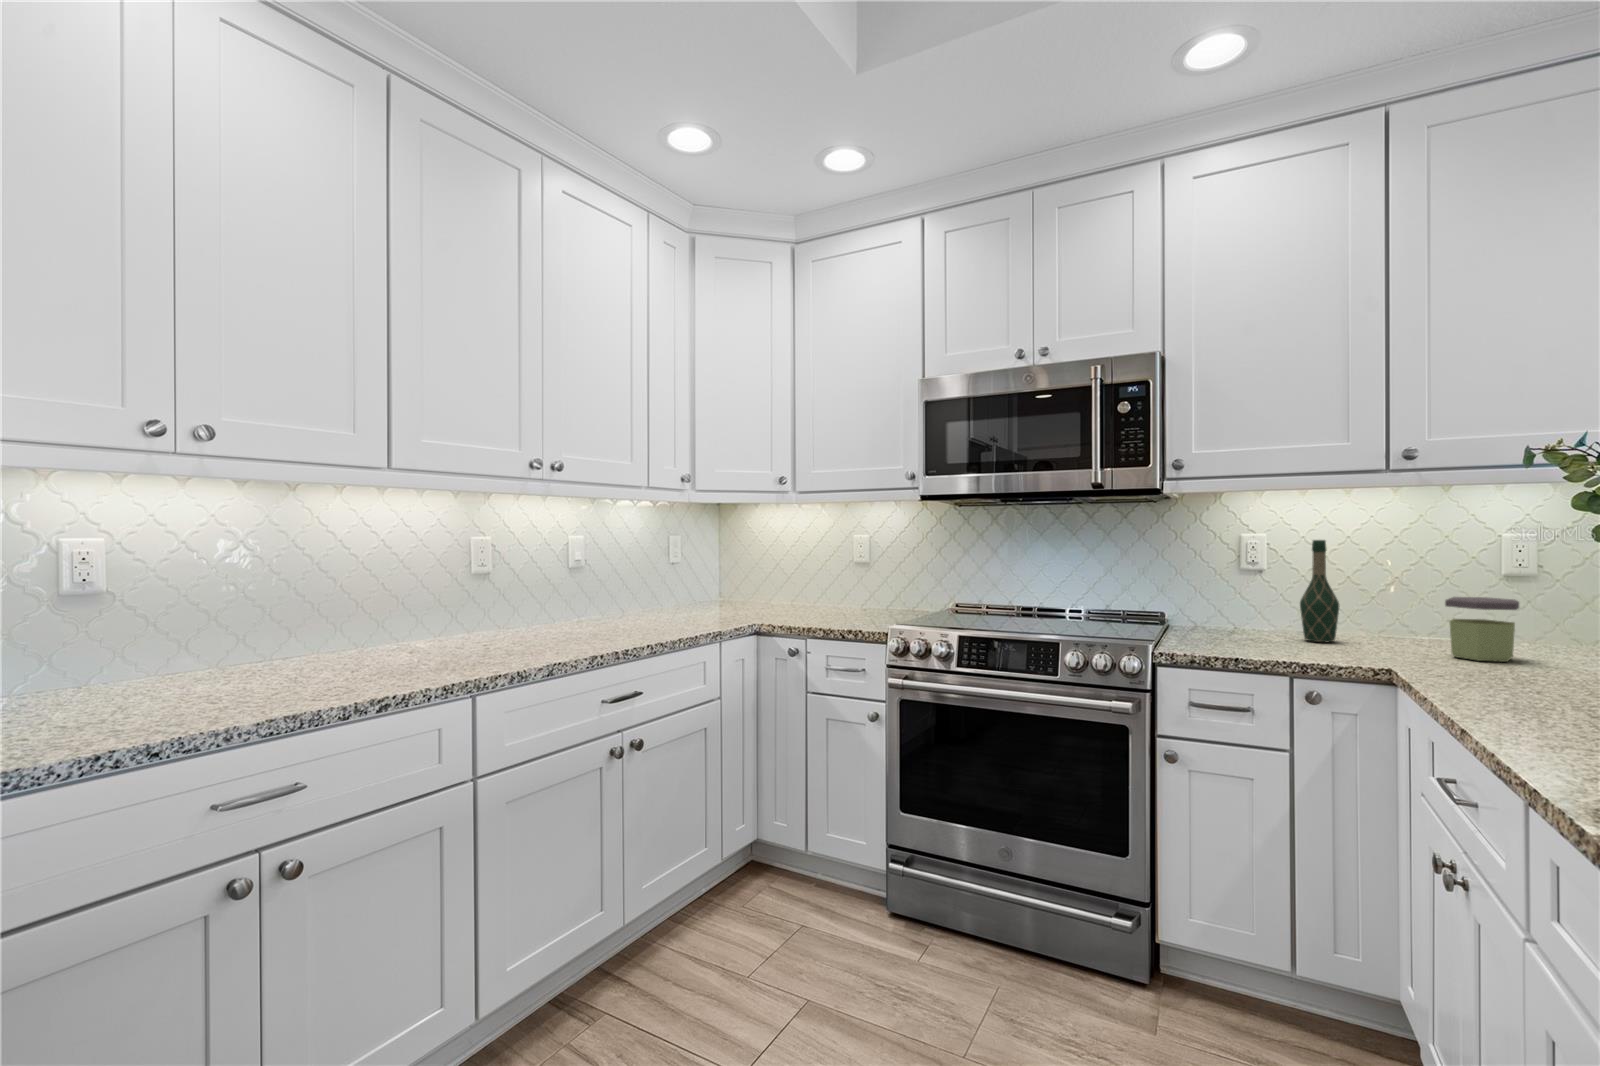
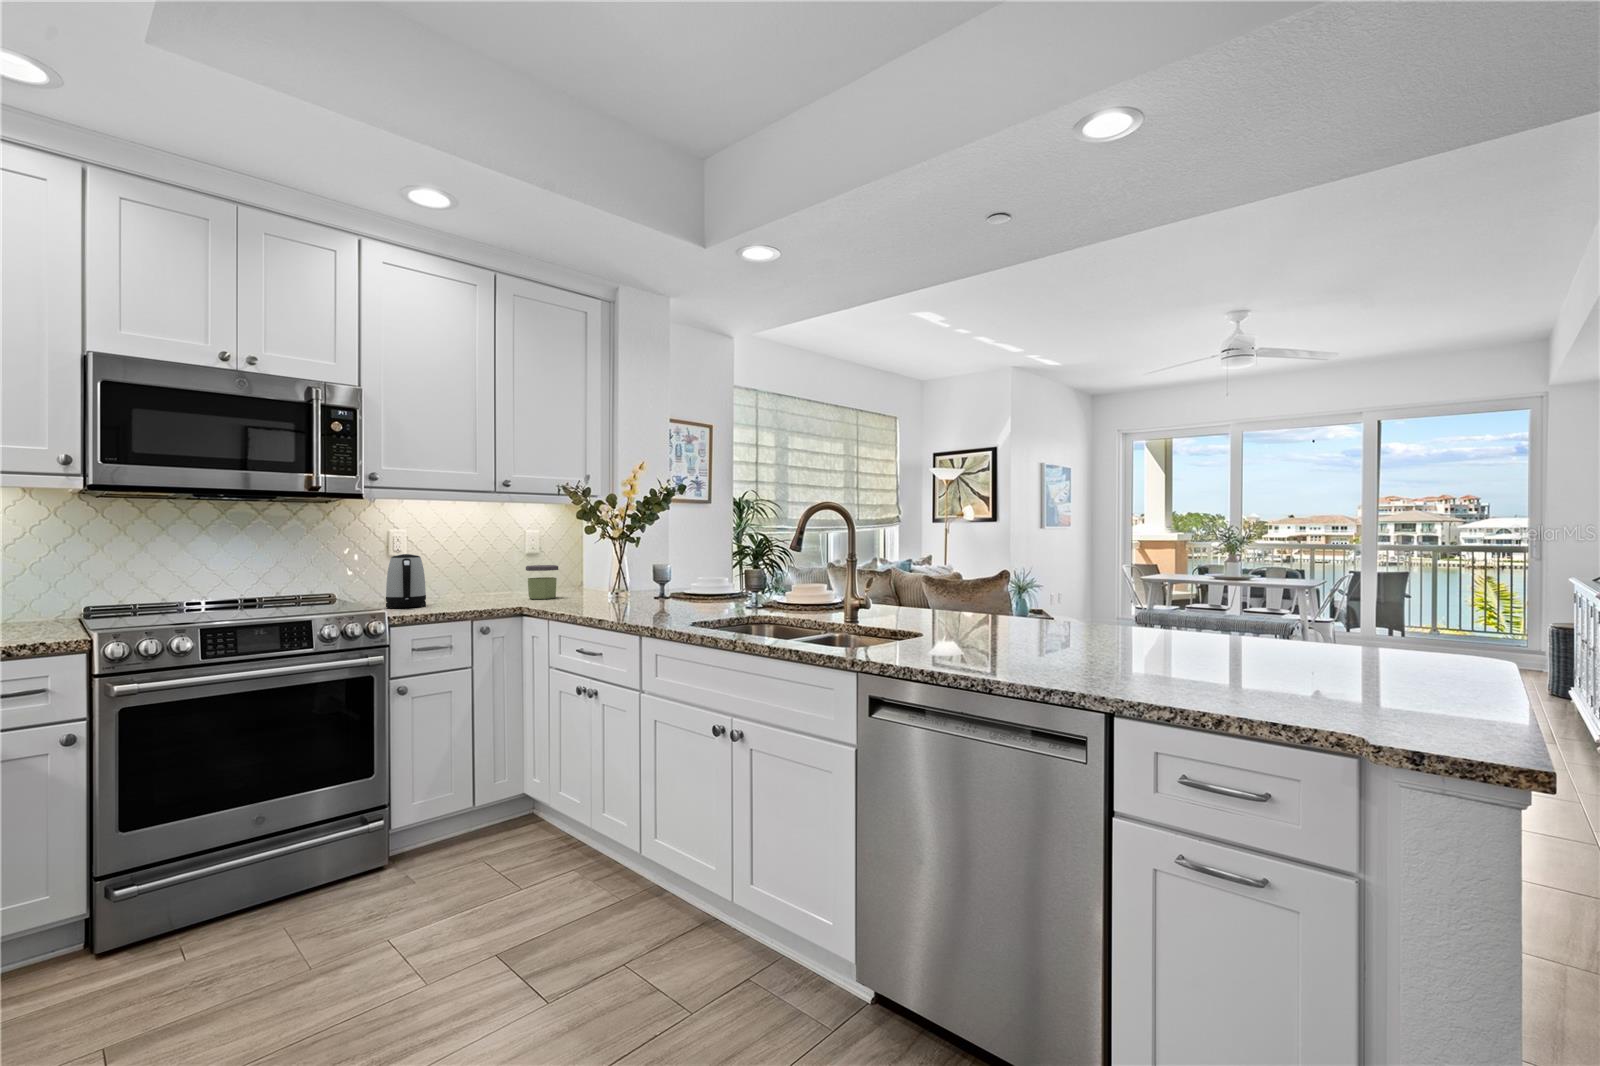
wine bottle: present [1300,540,1340,642] -> none [442,534,466,602]
kettle: none [1205,568,1262,642] -> present [386,554,426,608]

